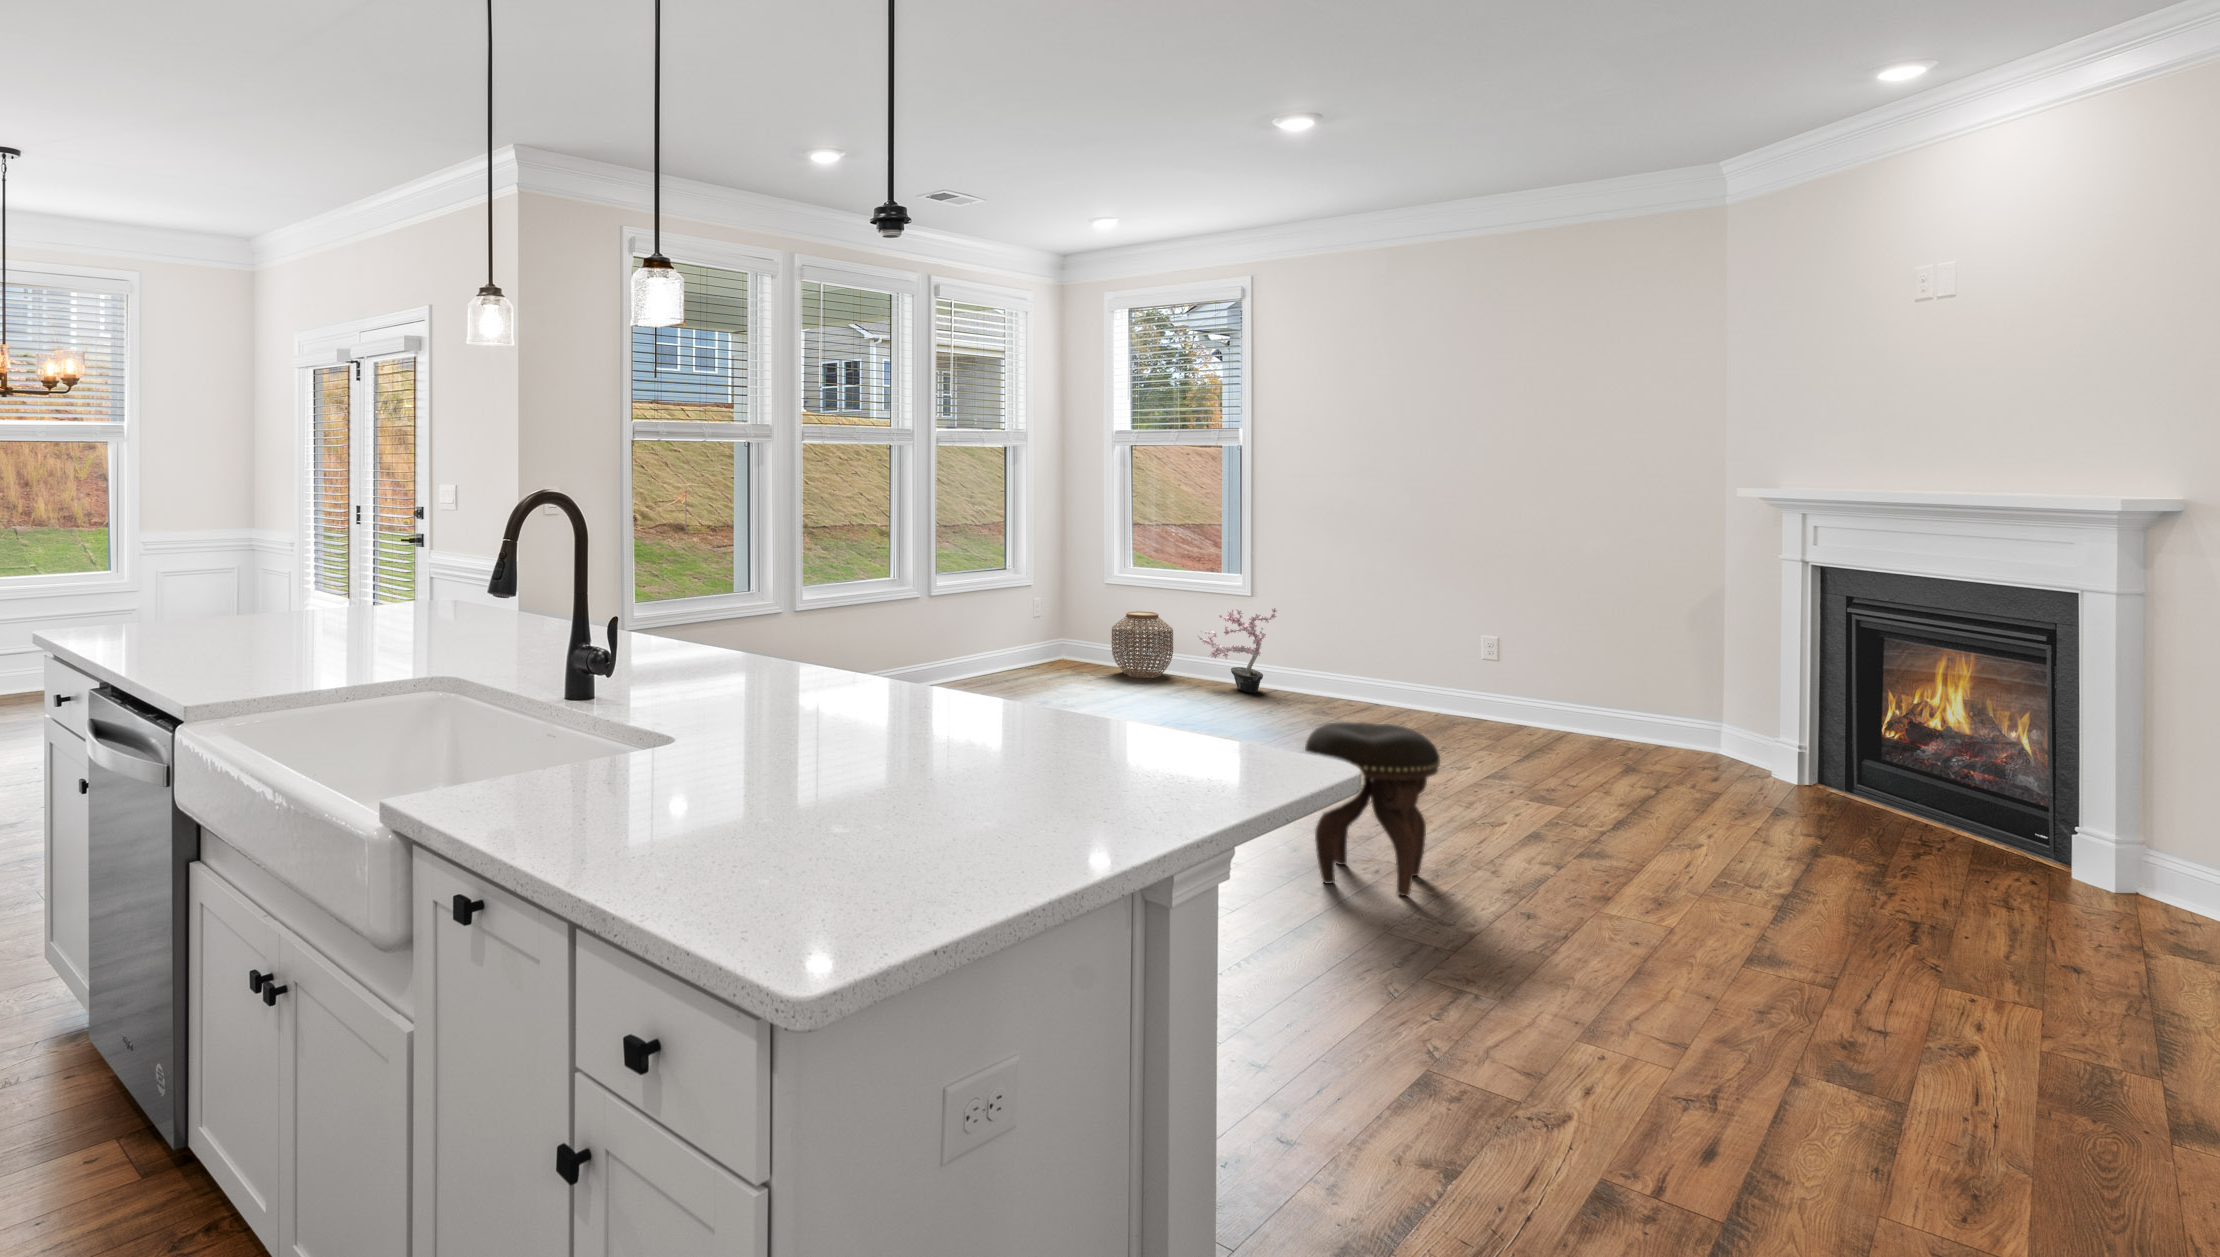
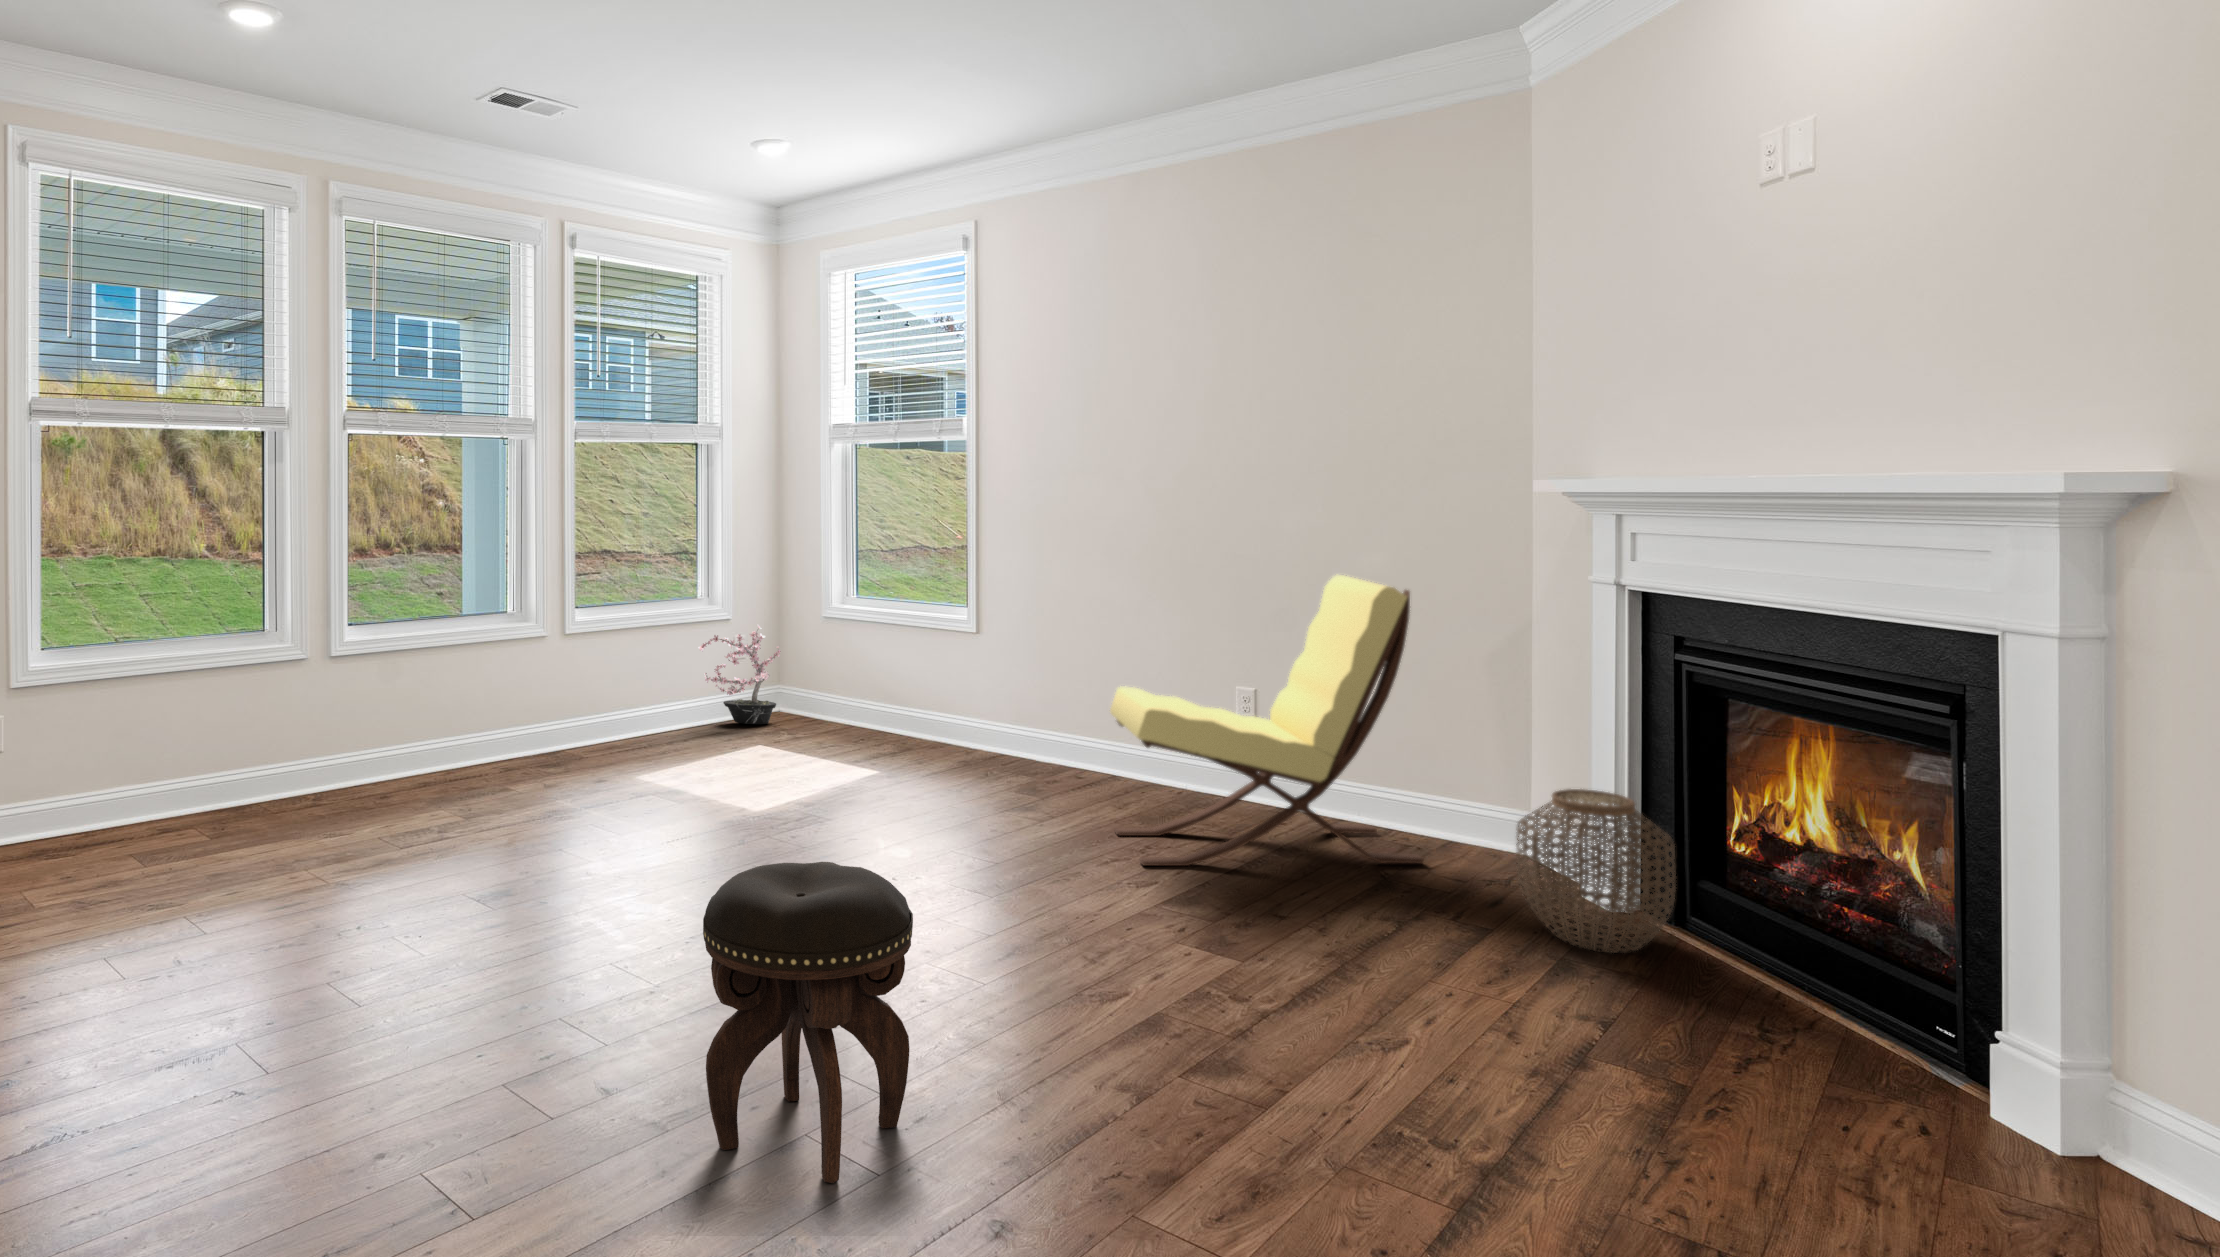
lounge chair: none [1409,553,1649,756] -> present [1110,575,1424,866]
potted plant: present [1198,608,1277,693] -> present [698,626,781,724]
woven basket: present [1112,611,1173,678] -> present [1516,789,1675,953]

